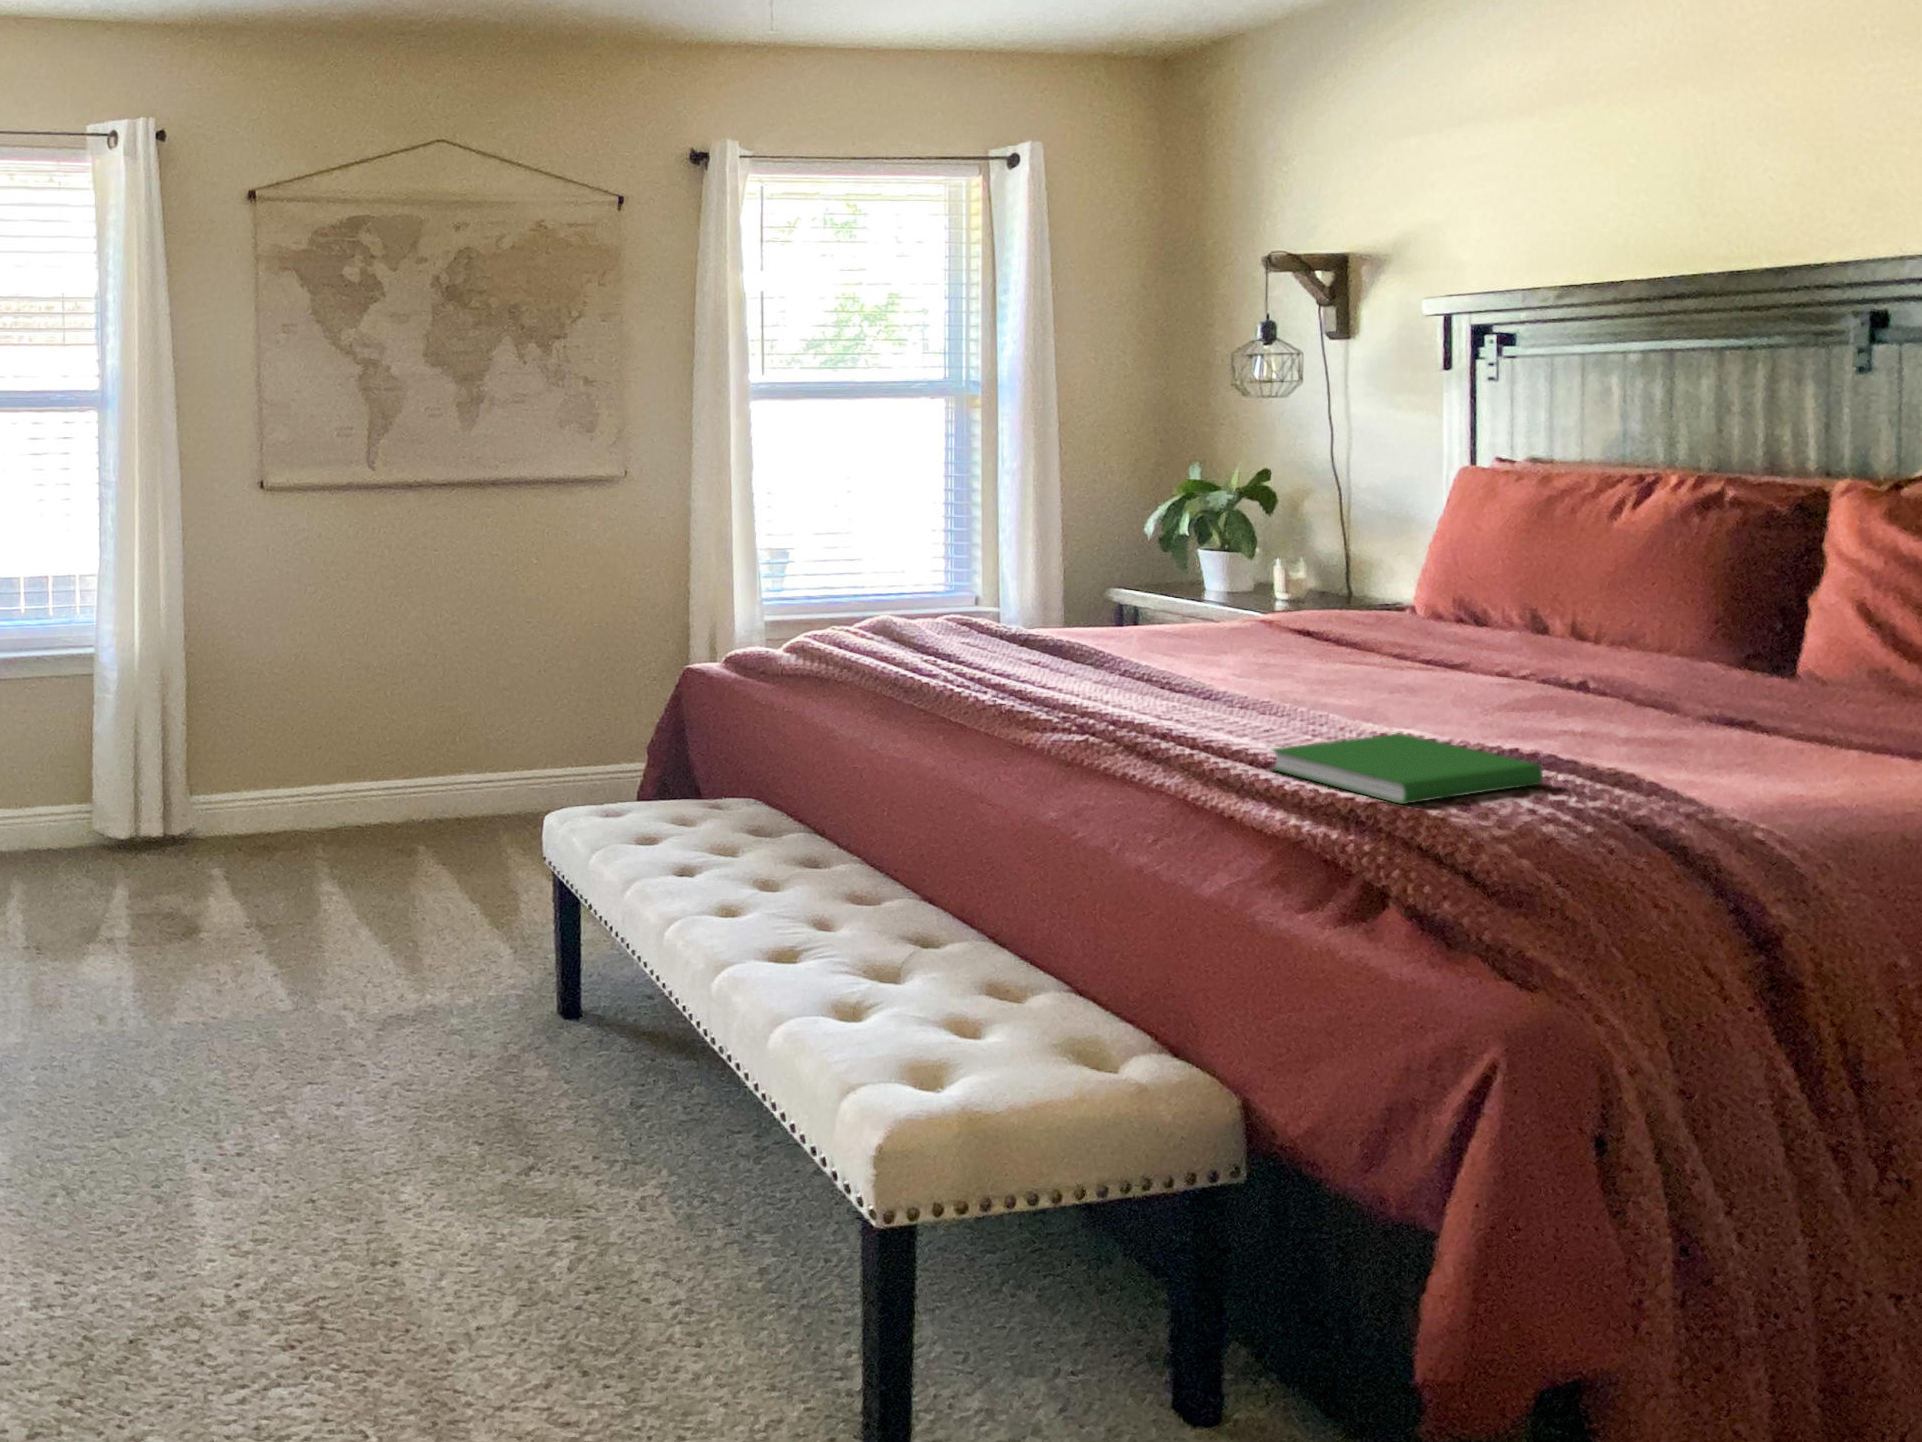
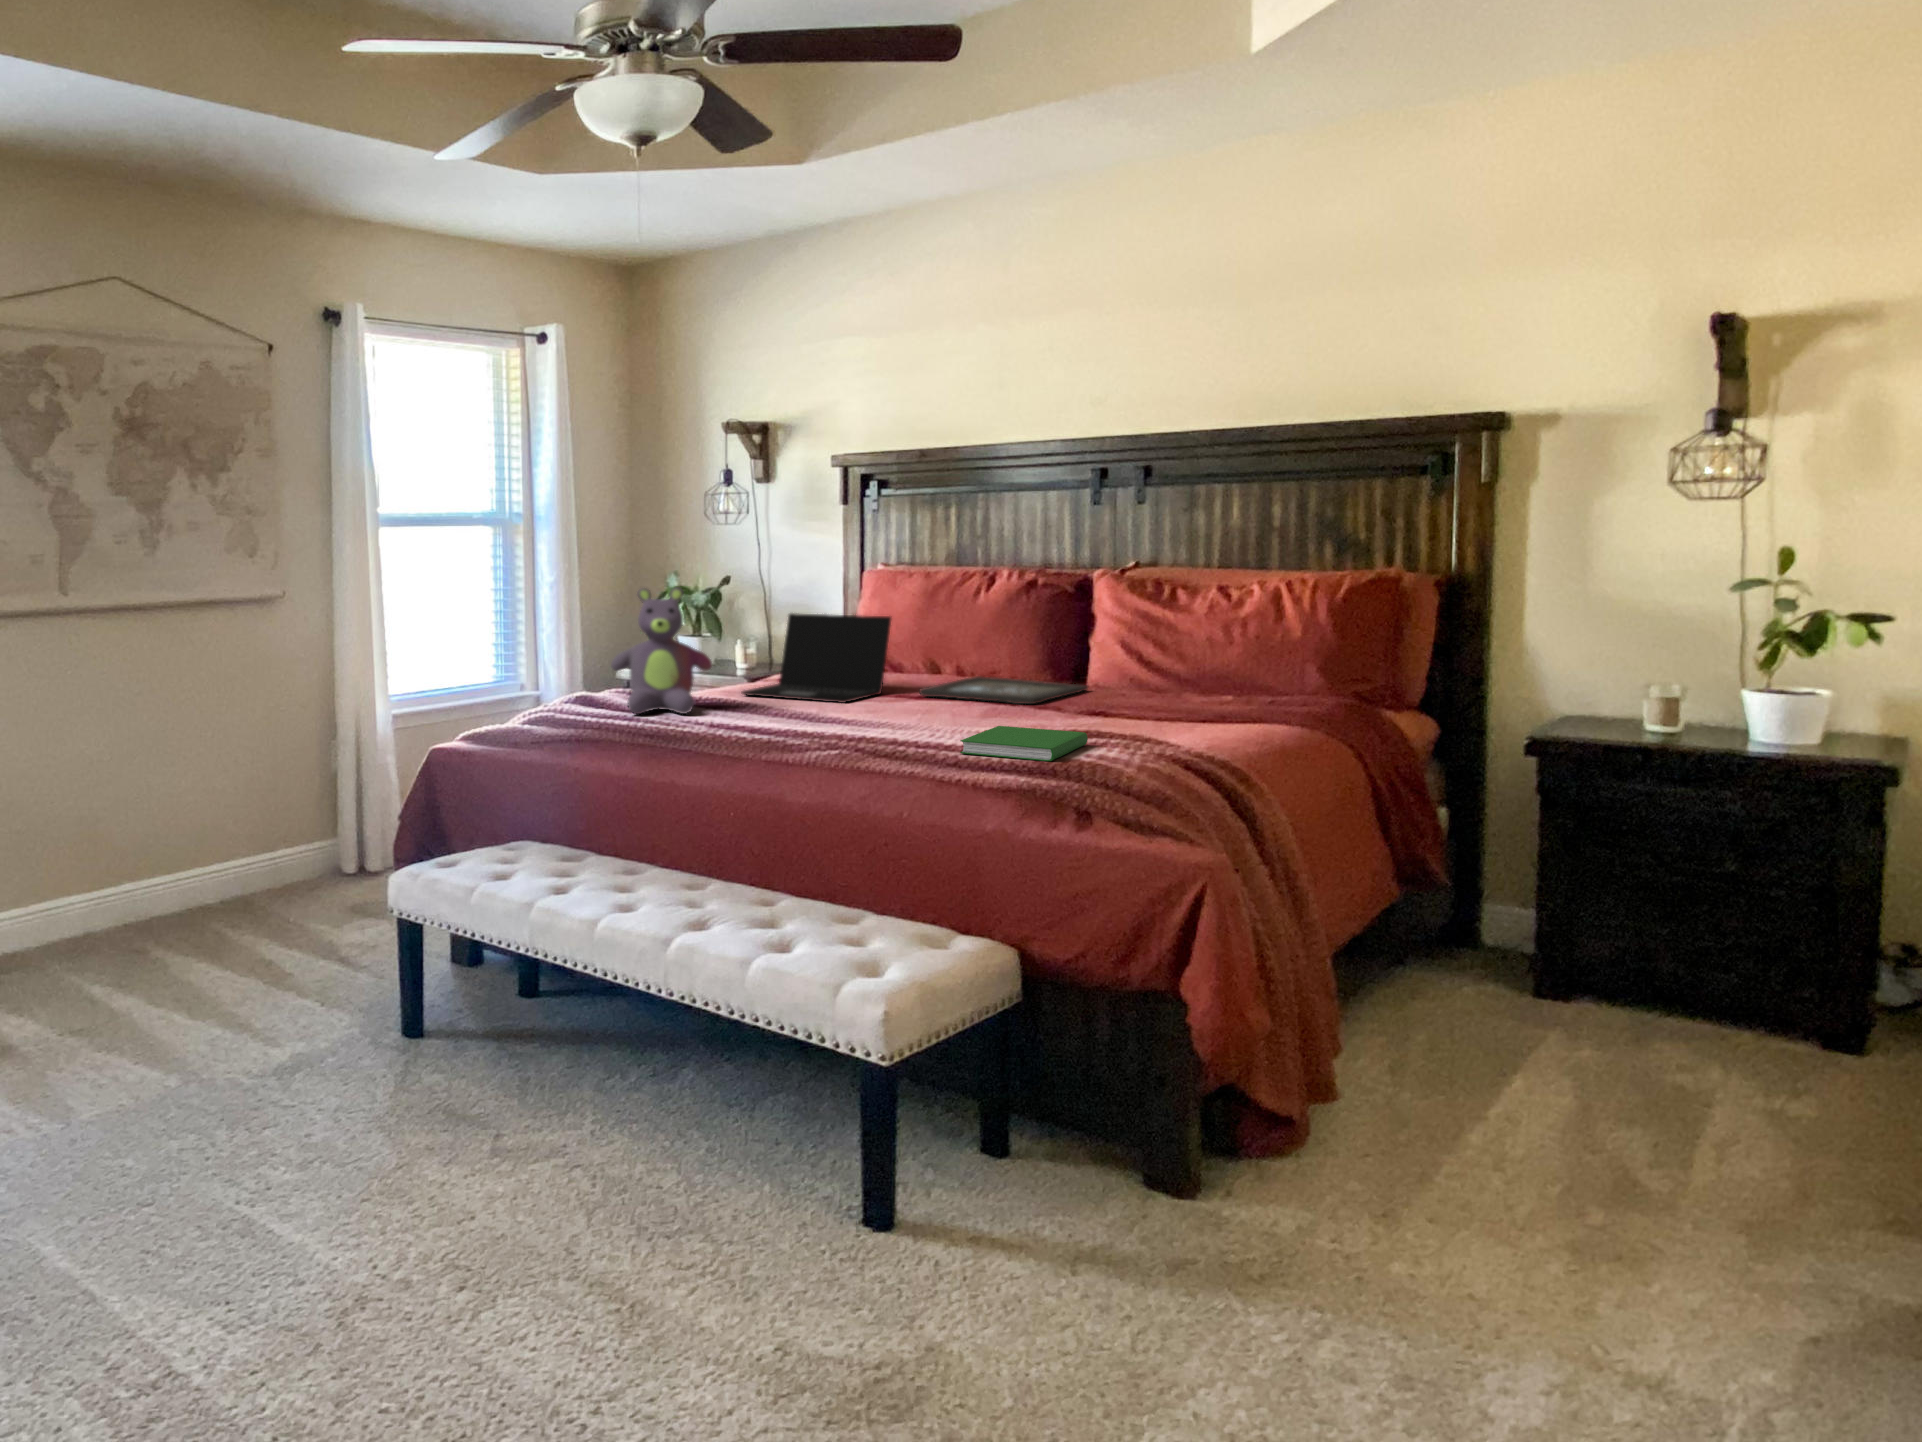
stuffed bear: none [918,486,1058,660] -> present [611,587,712,714]
laptop: none [1141,529,1395,668] -> present [742,613,891,703]
tray: none [1424,647,1783,703] -> present [919,676,1088,704]

